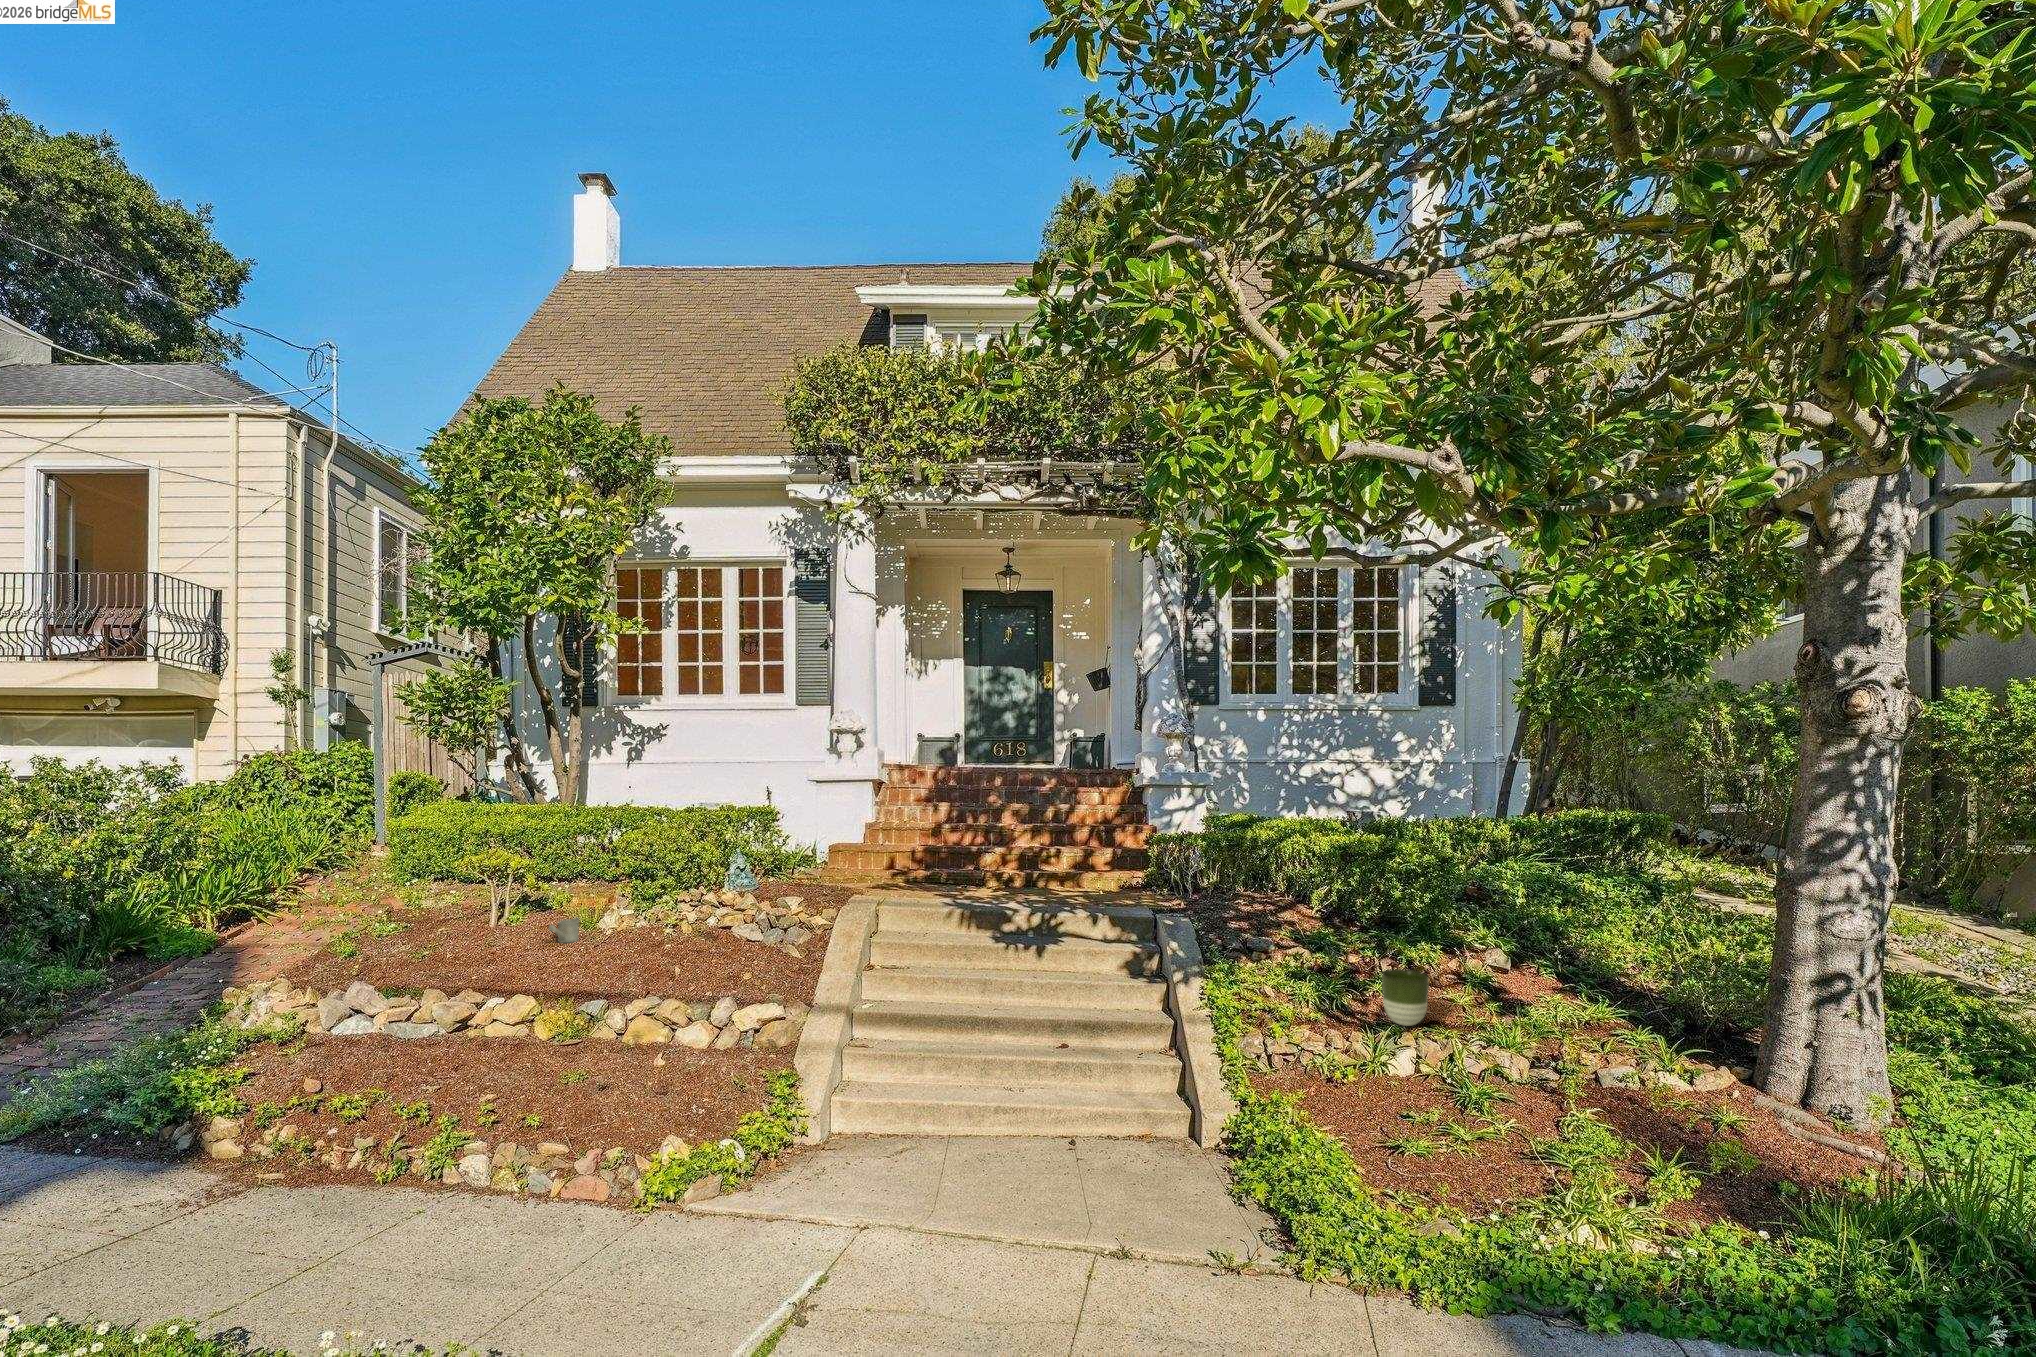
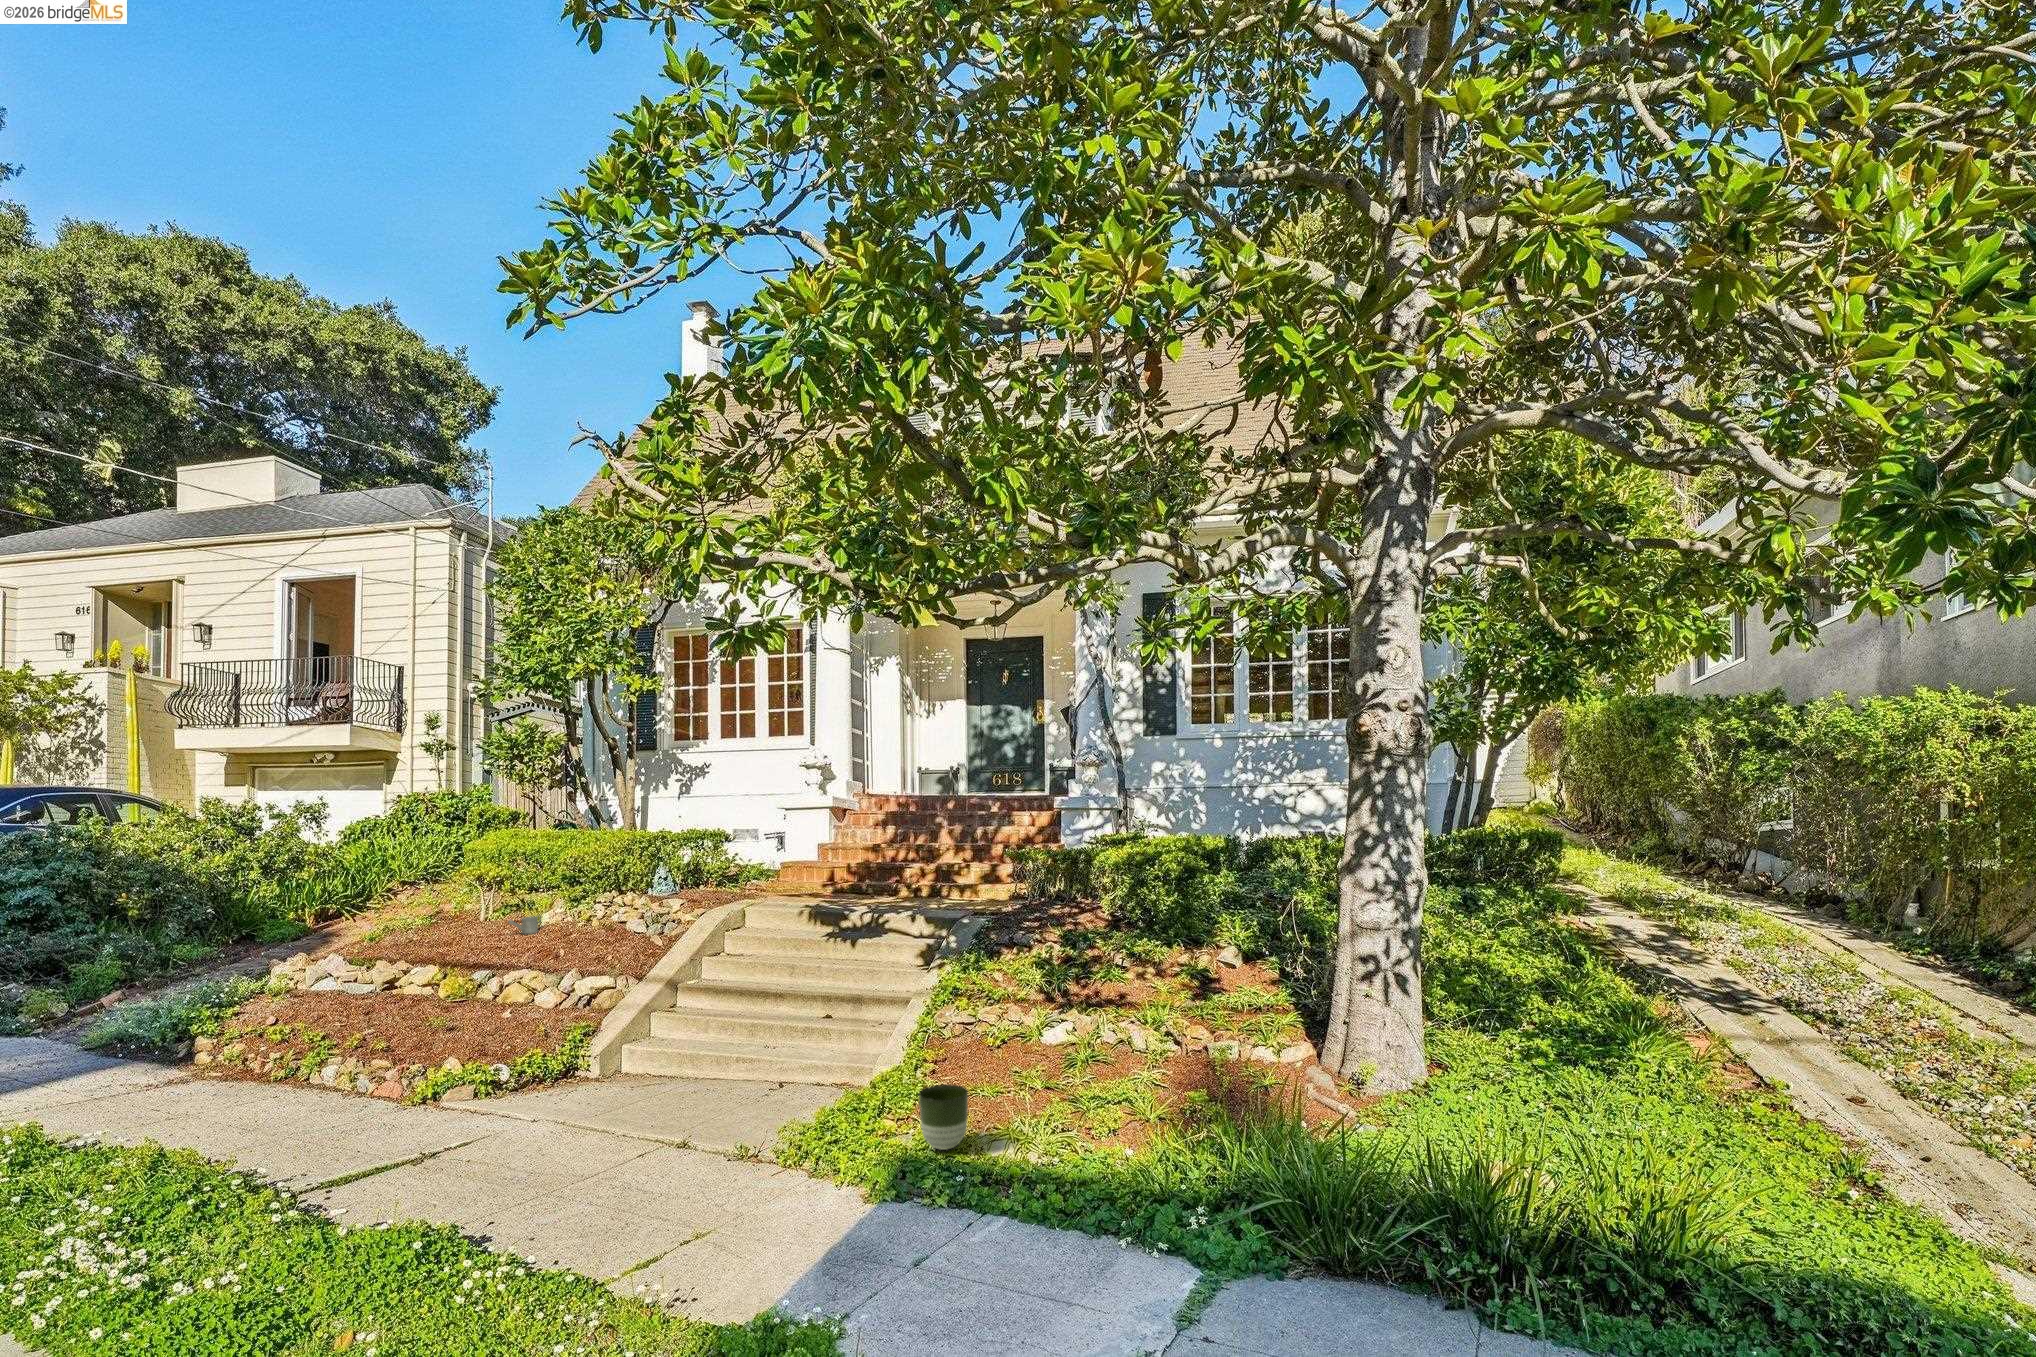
planter: present [1382,969,1429,1026] -> present [919,1084,968,1150]

